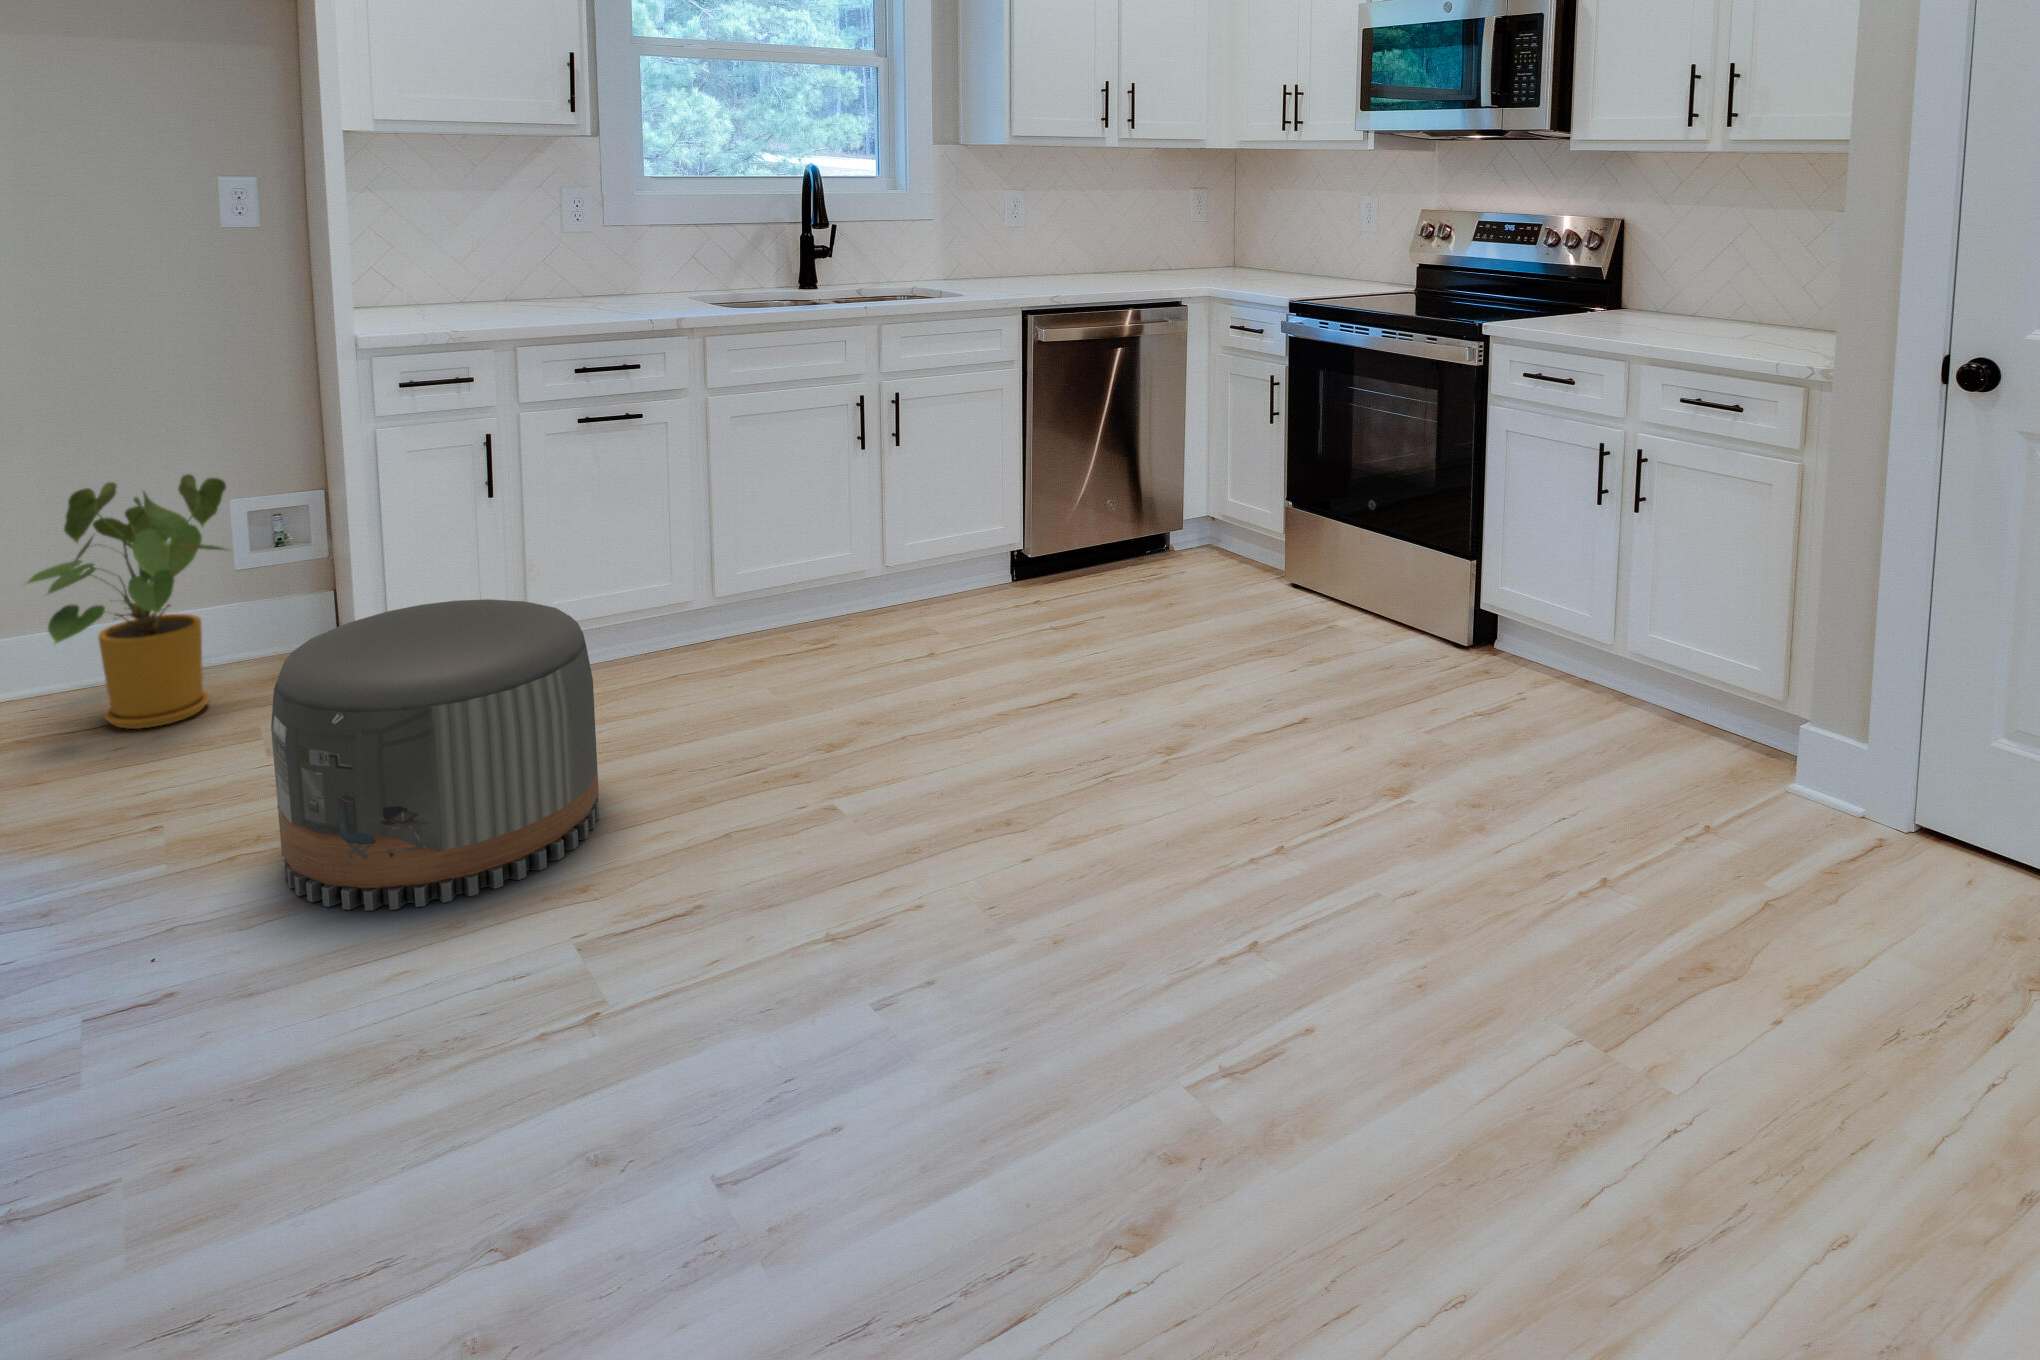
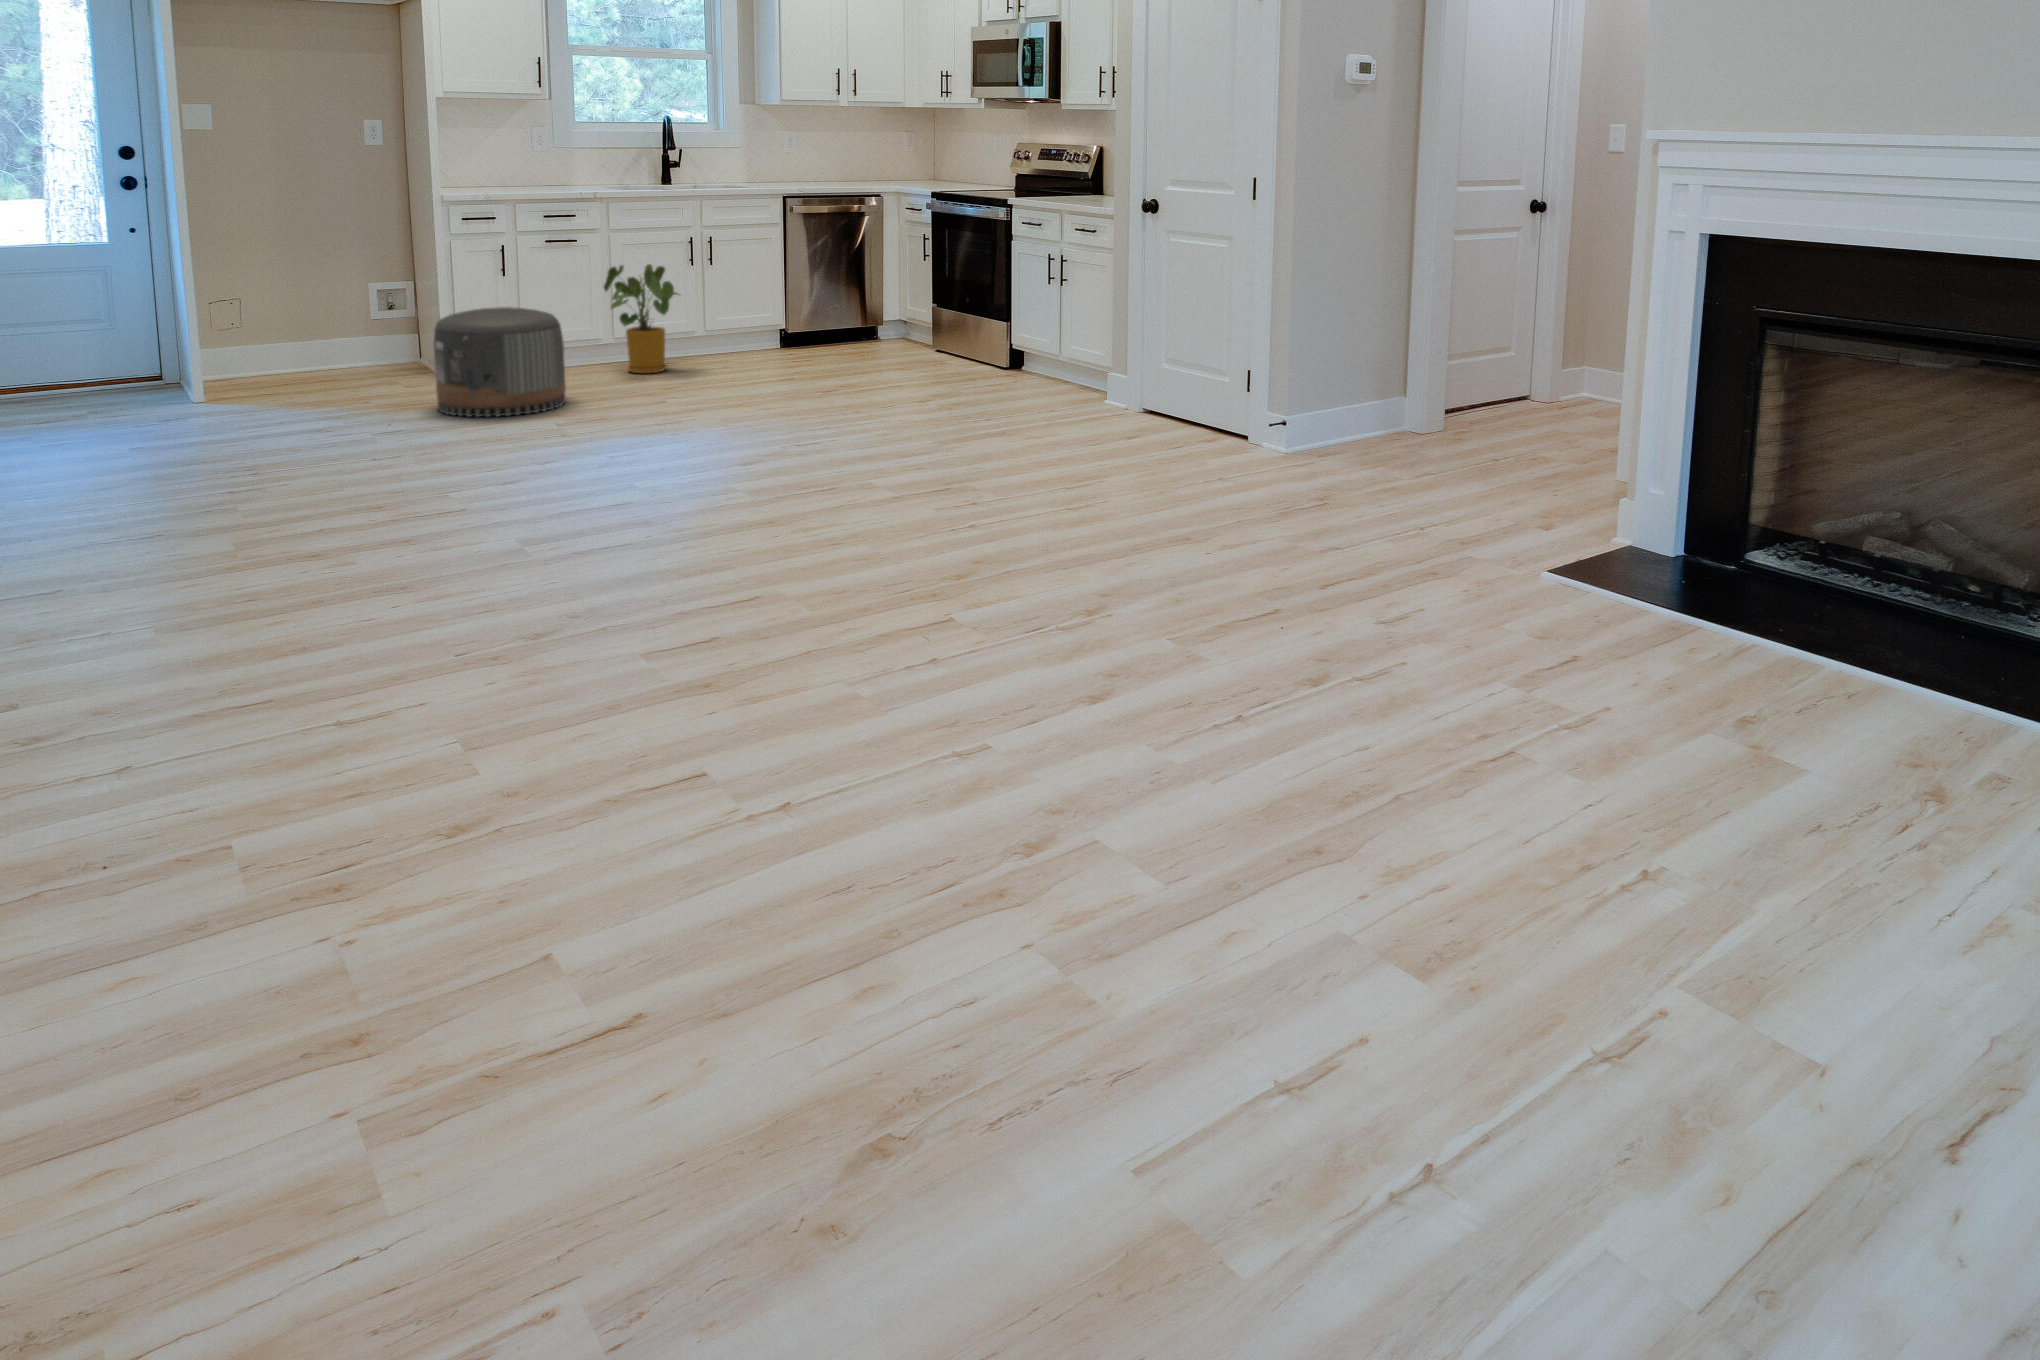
house plant: present [28,474,226,729] -> present [604,264,678,374]

